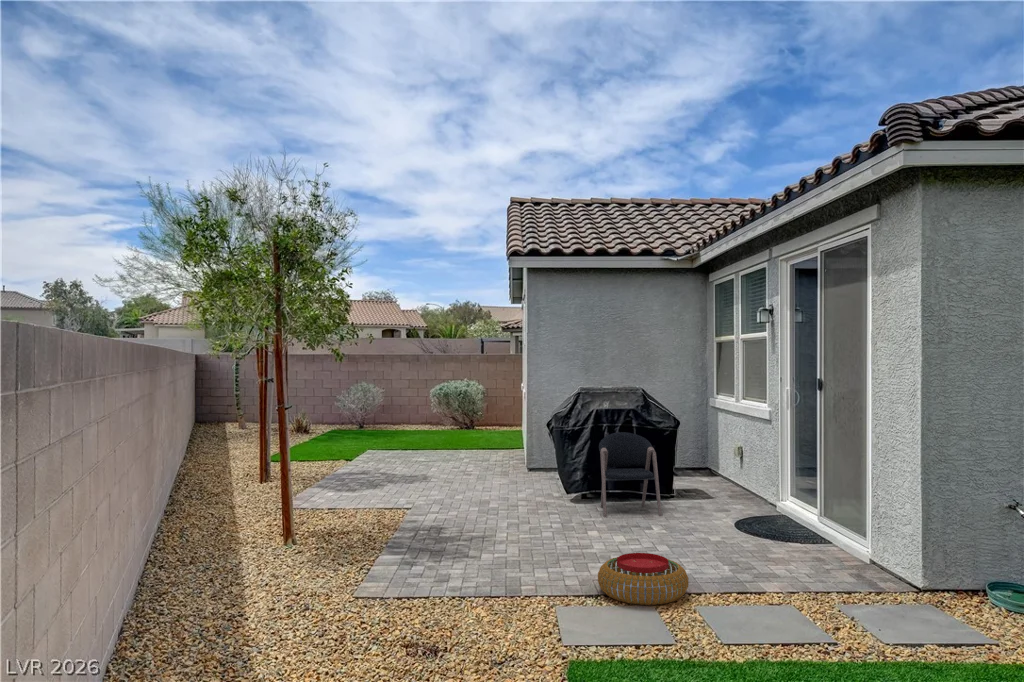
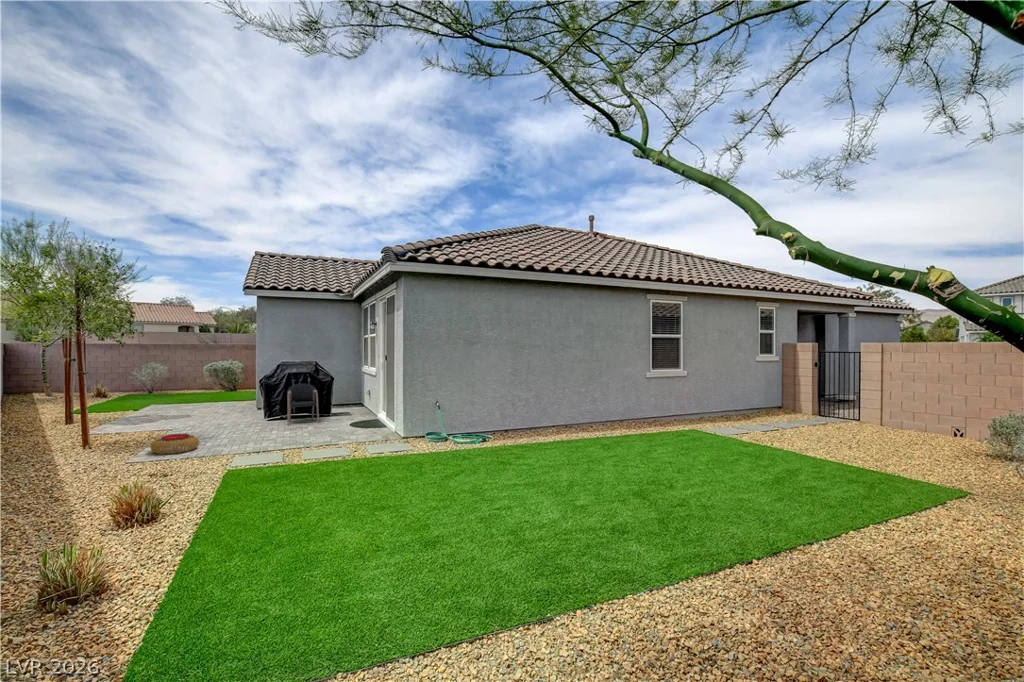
pouf: present [598,553,689,605] -> present [150,434,199,454]

